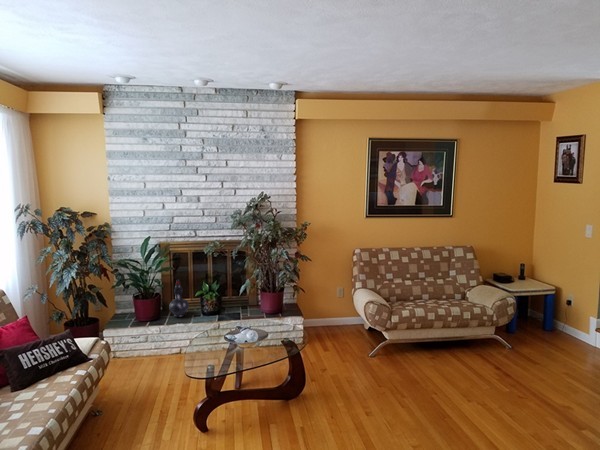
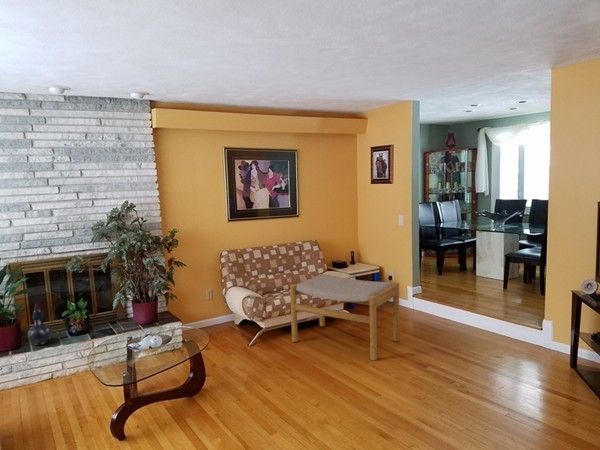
footstool: none [419,288,569,413] -> present [290,274,399,361]

